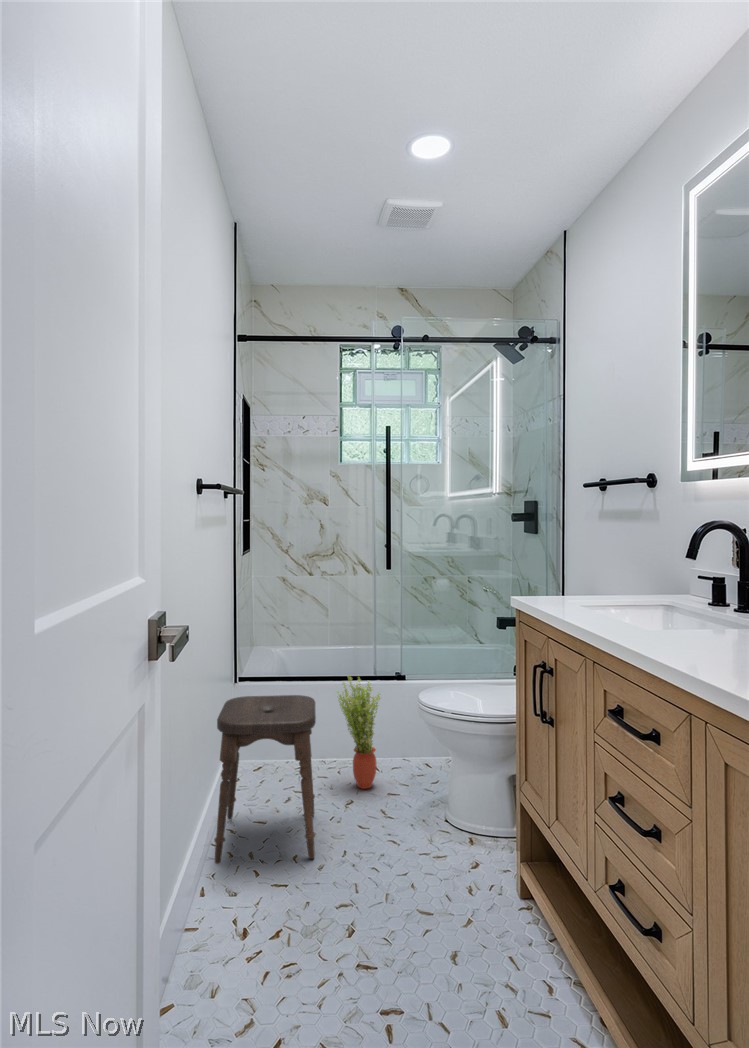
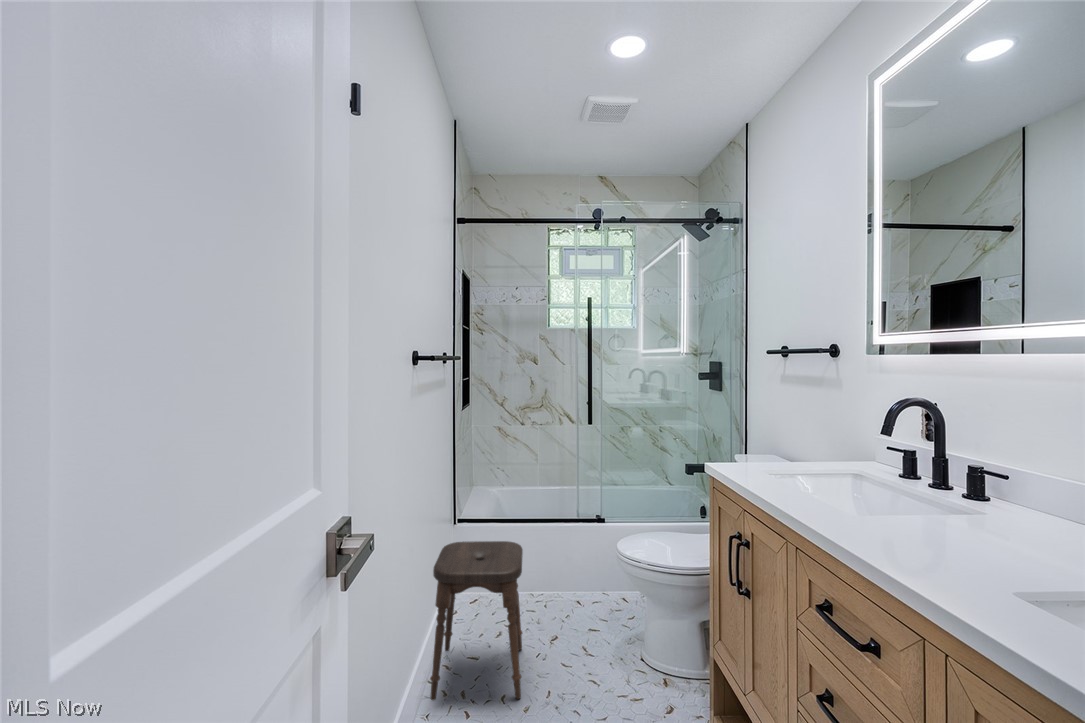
potted plant: present [337,677,381,789] -> none [541,520,582,622]

